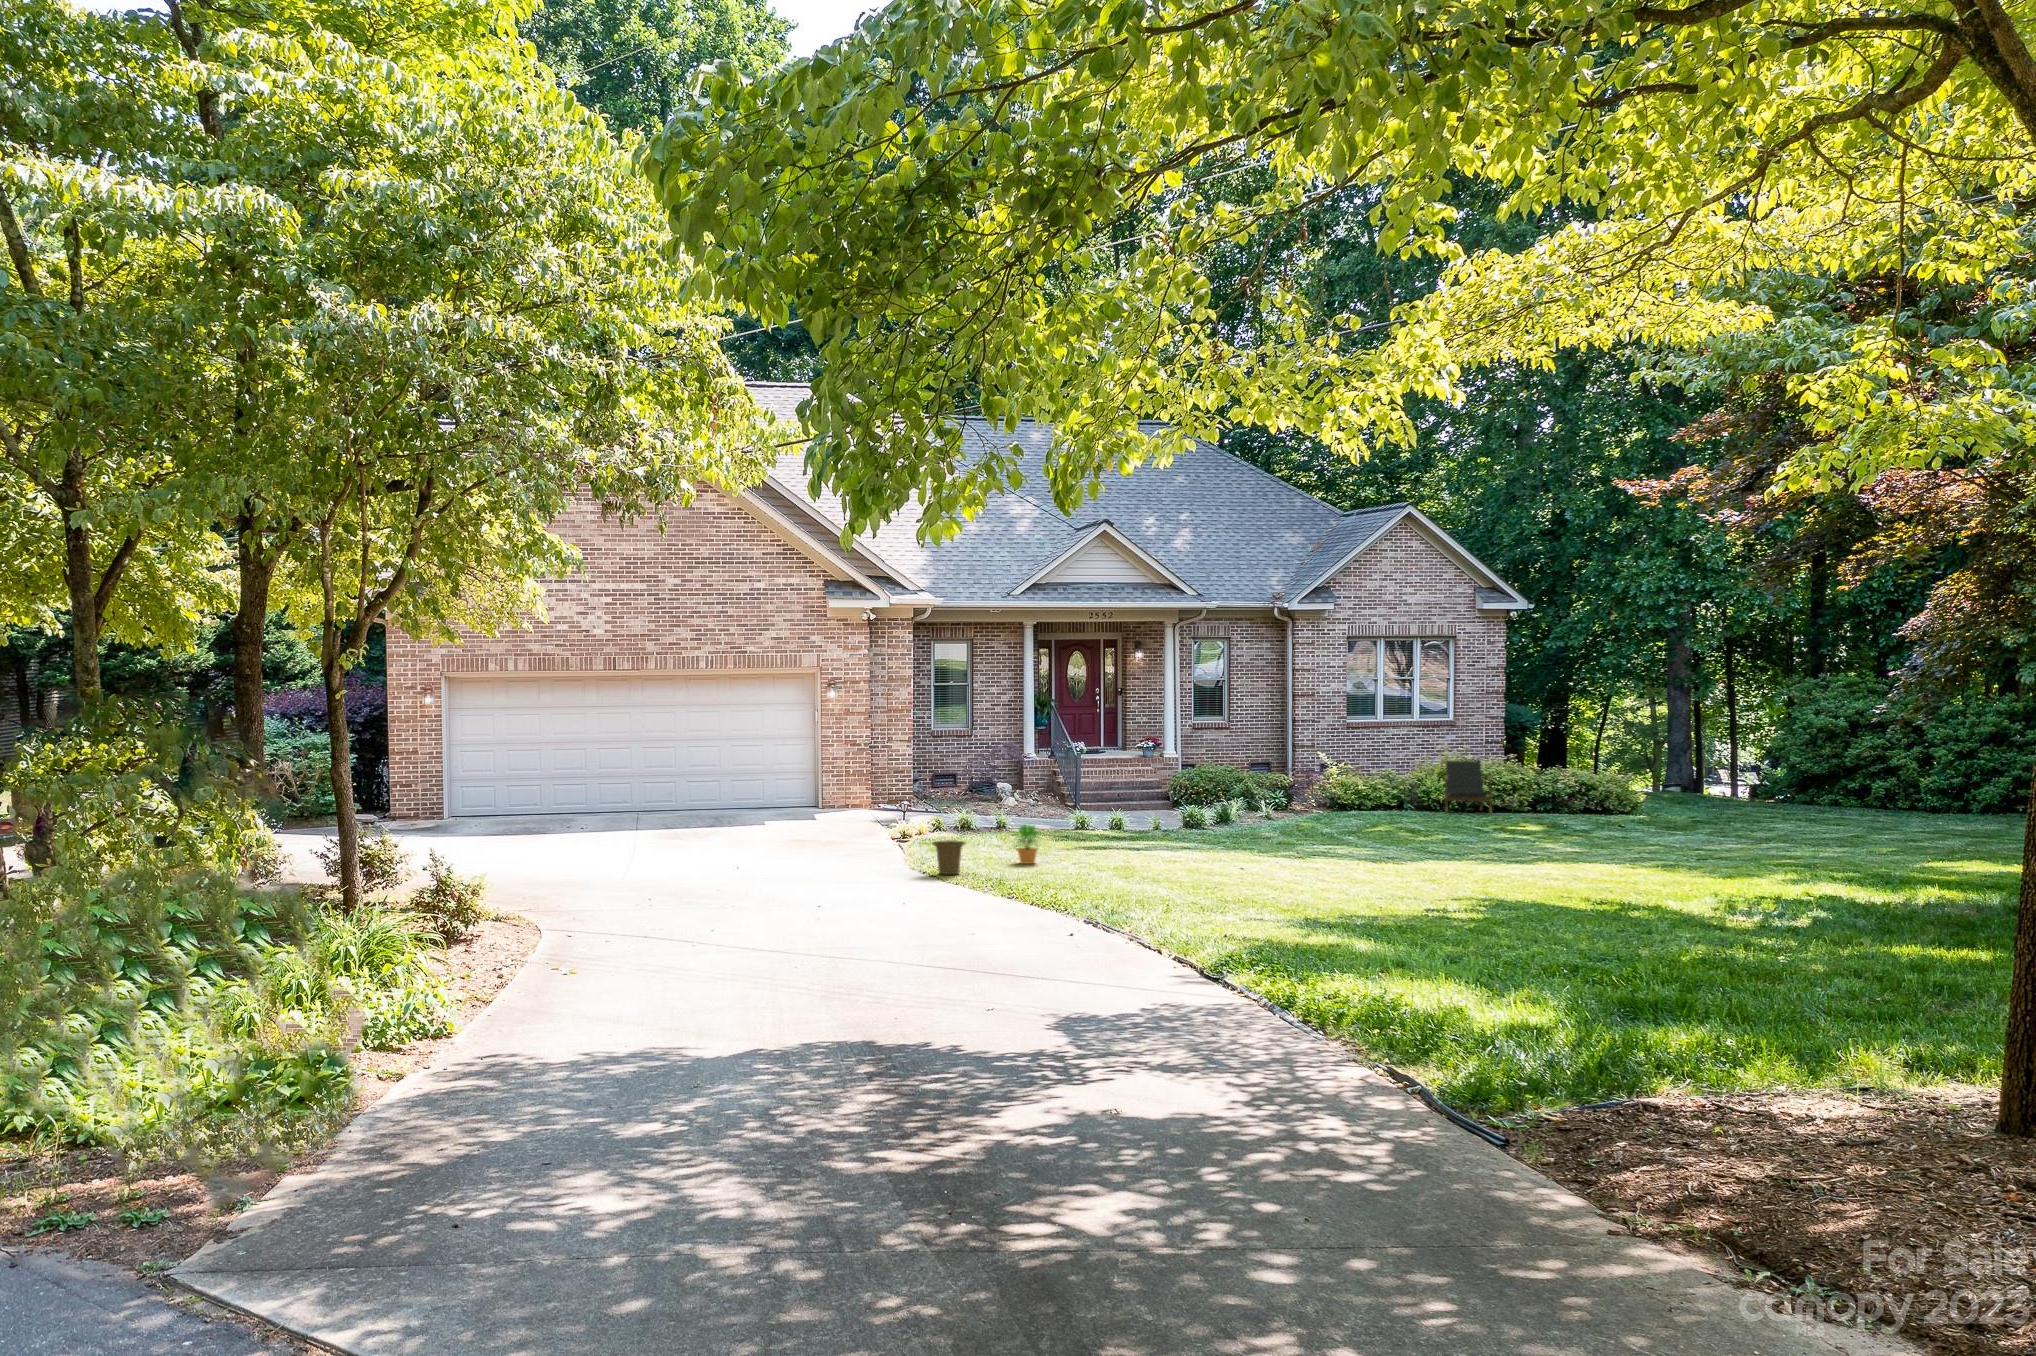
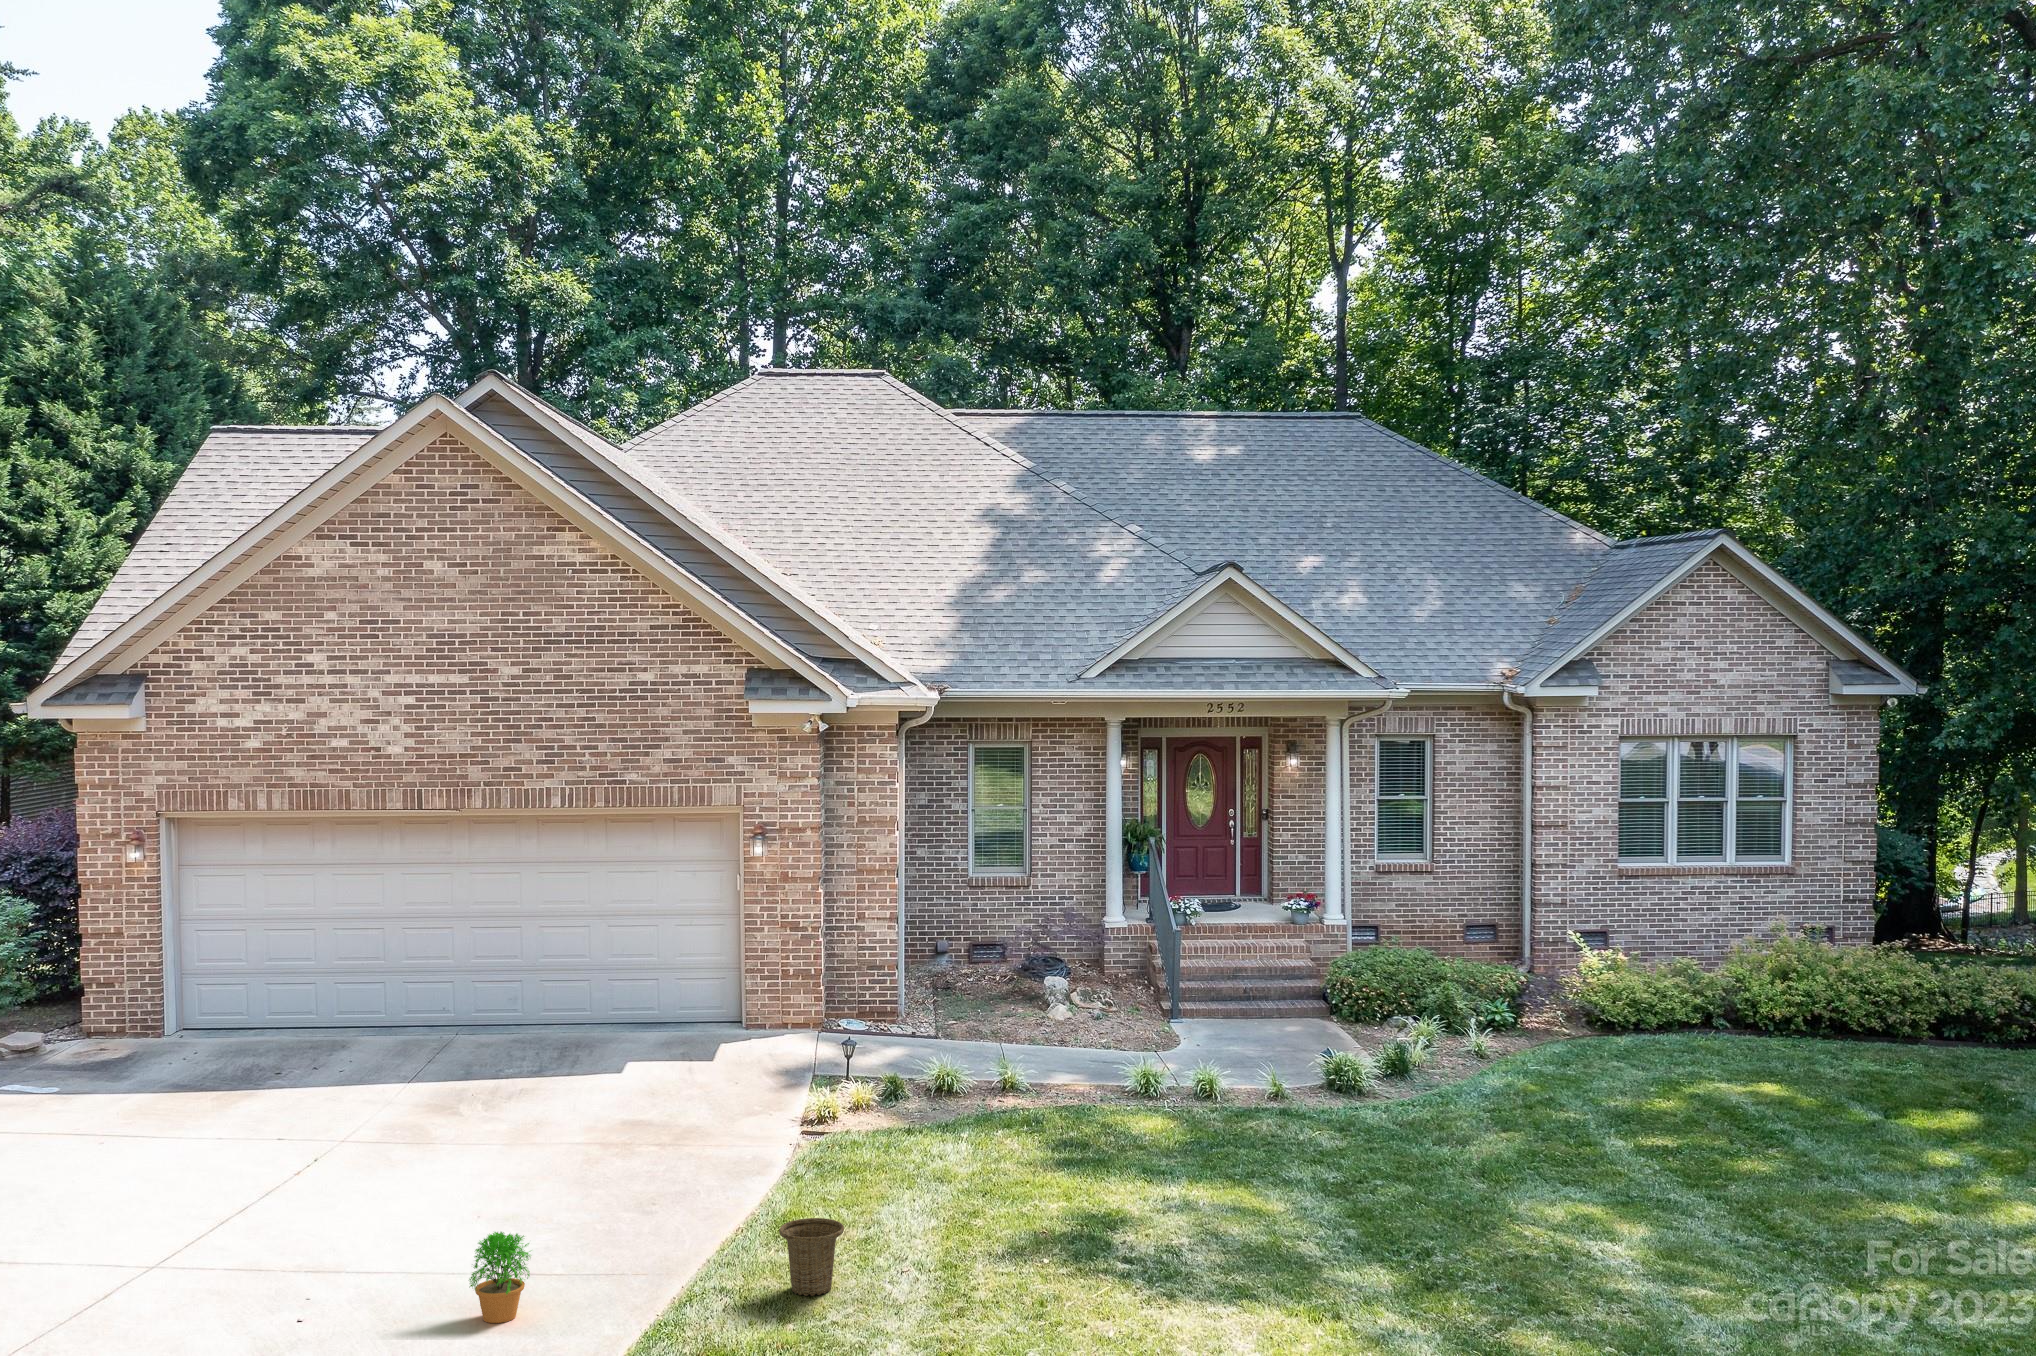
lounge chair: present [1443,761,1492,812] -> none [1783,957,1871,1055]
potted plant: present [1016,824,1039,864] -> present [469,1232,530,1323]

